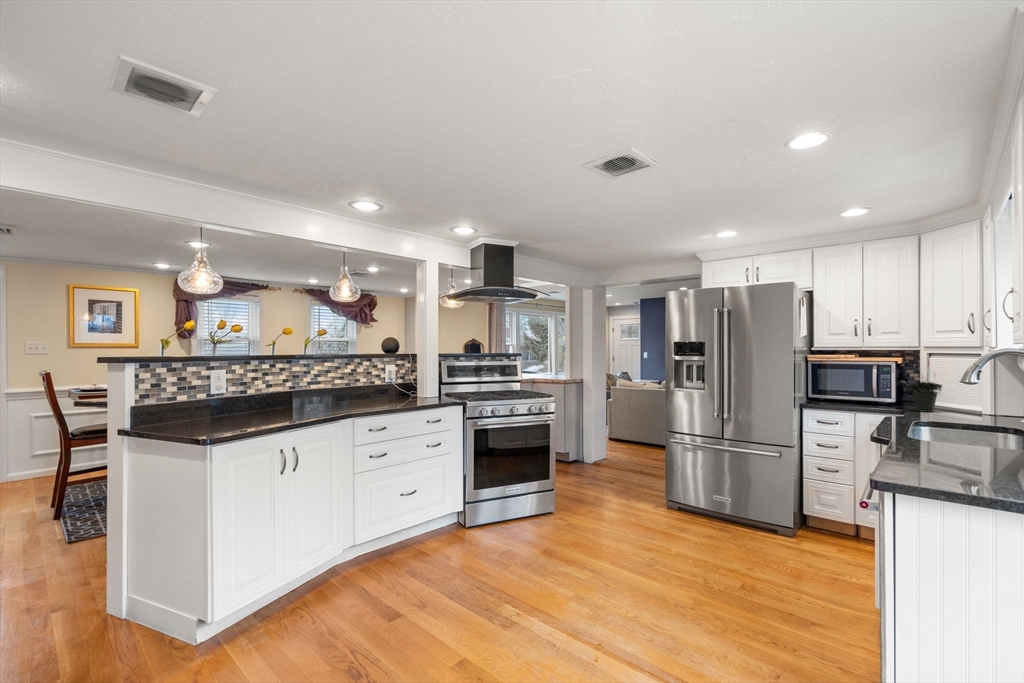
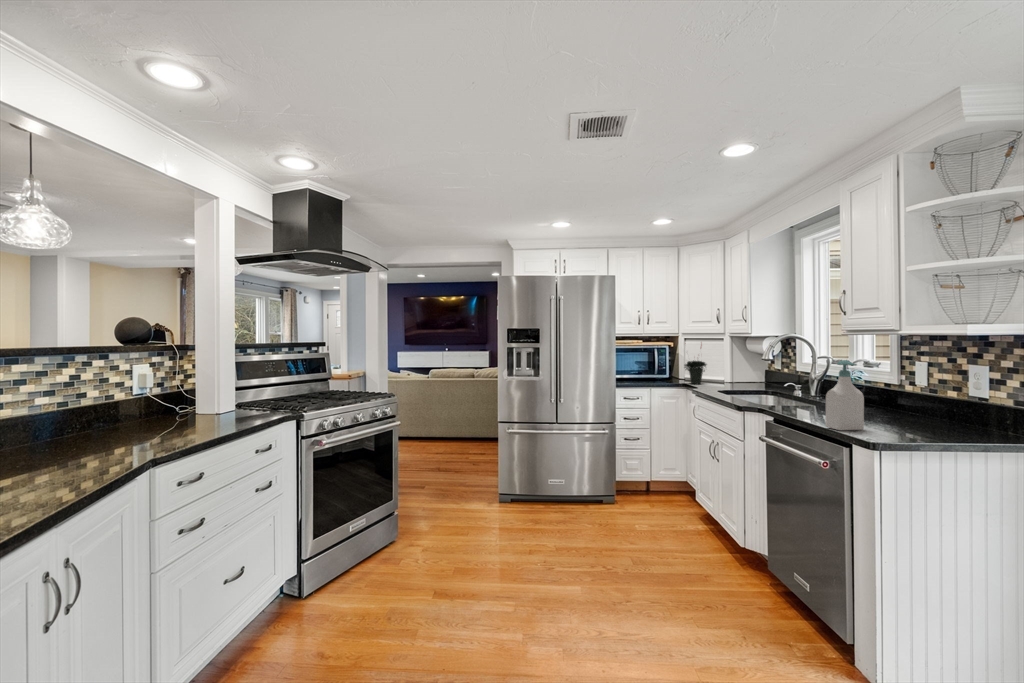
soap bottle: none [935,378,986,464] -> present [826,360,864,430]

